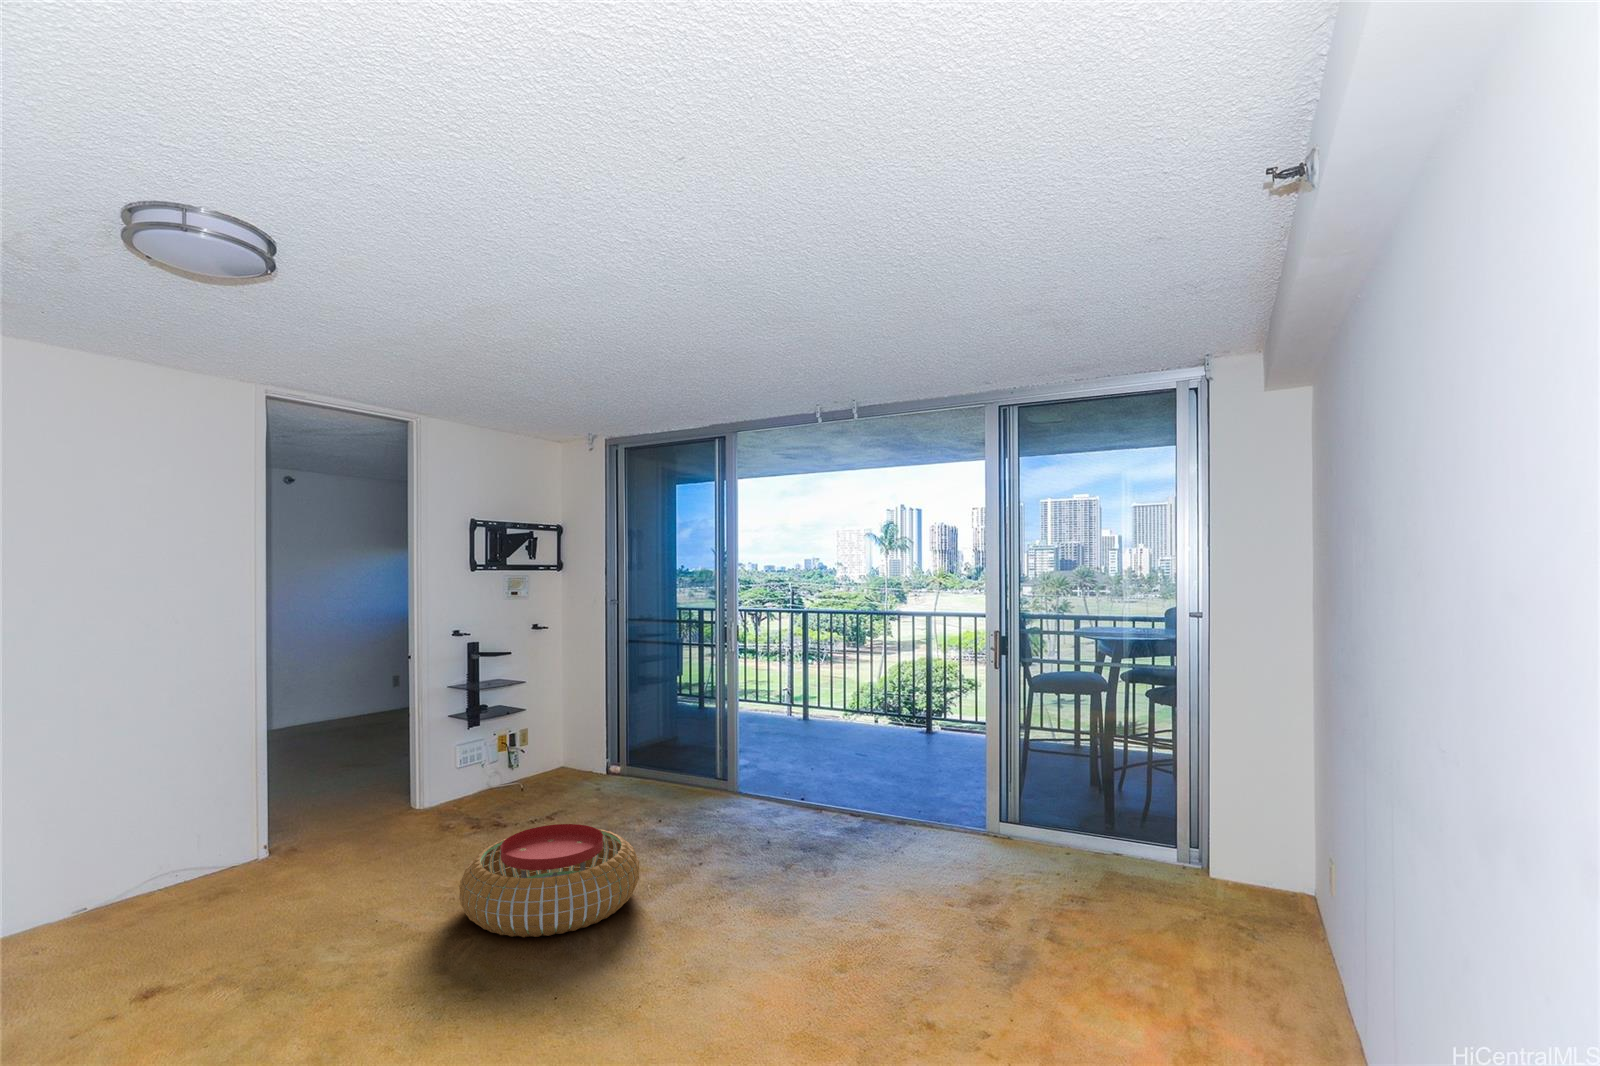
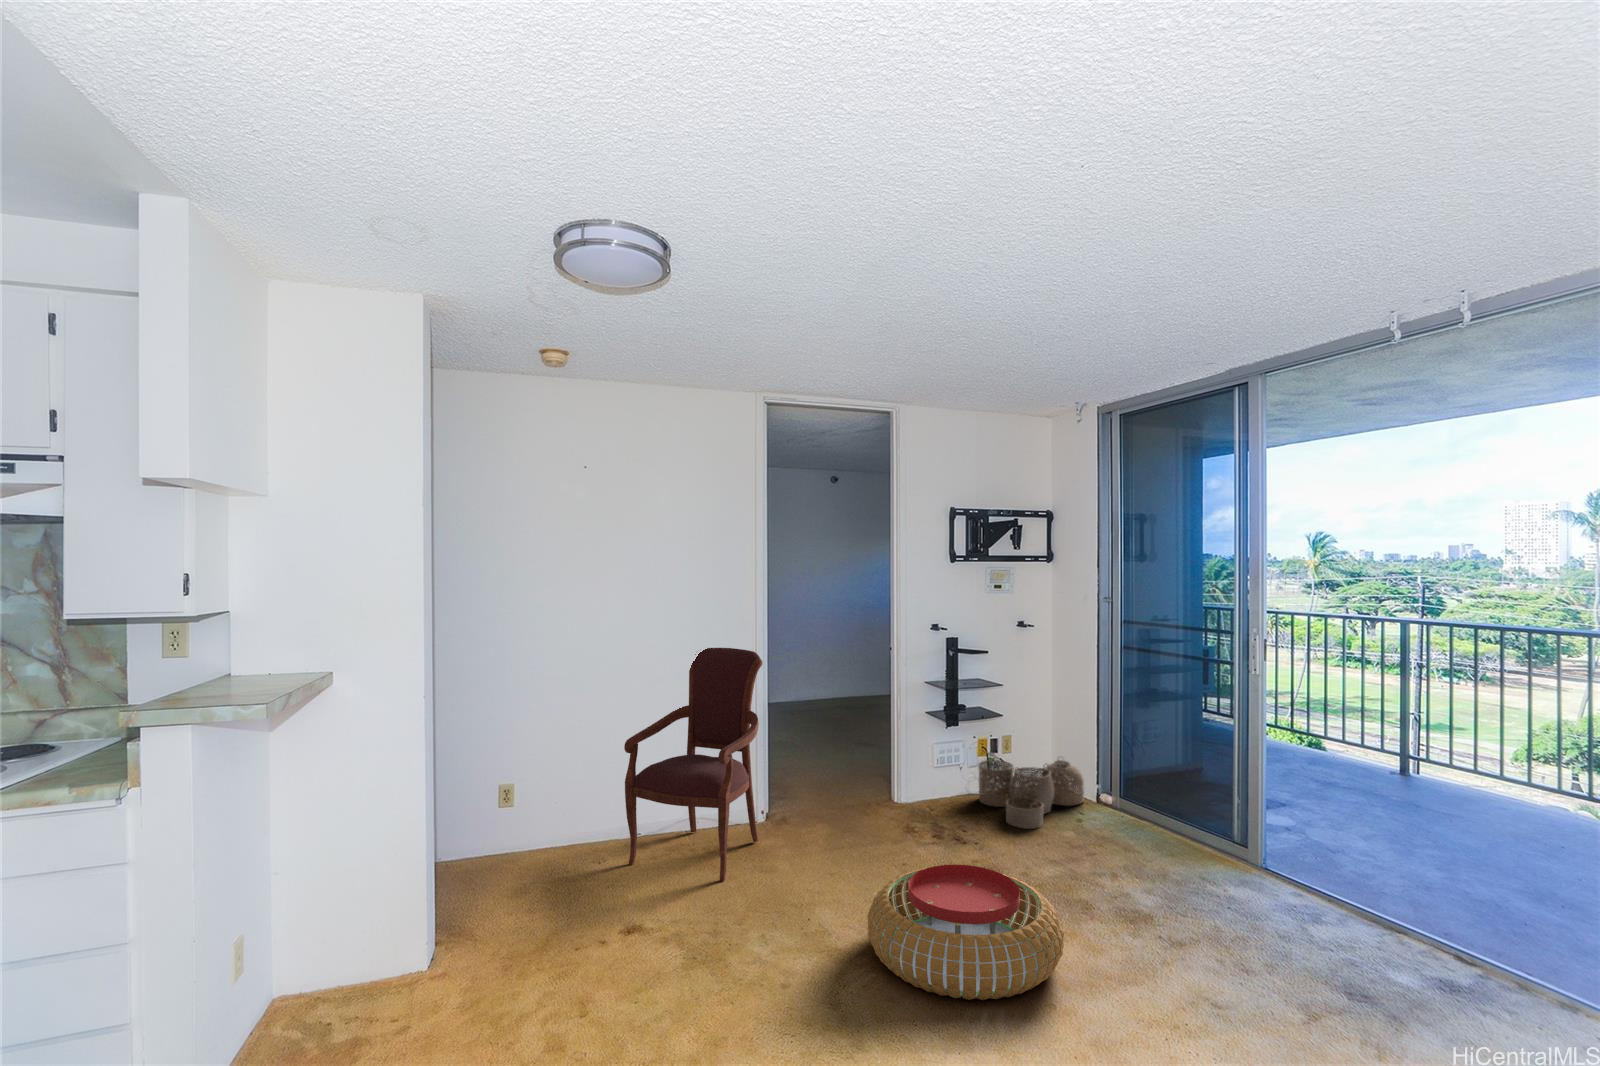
armchair: none [96,663,285,939] -> present [624,648,762,882]
woven basket: none [499,740,591,805] -> present [978,756,1084,829]

